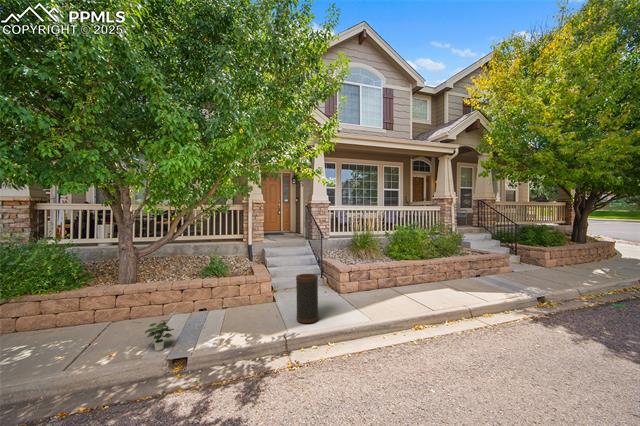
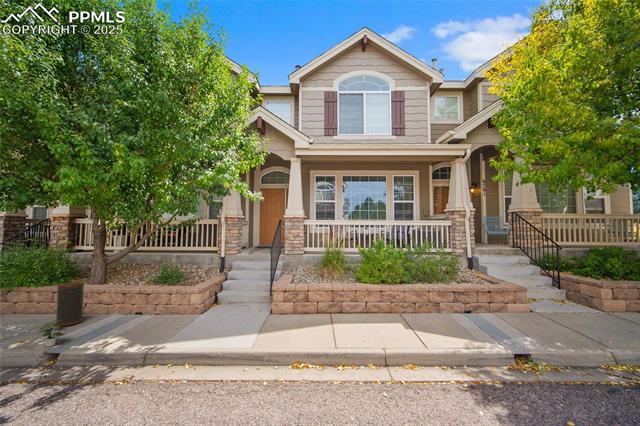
trash can: present [296,274,318,323] -> present [56,282,84,326]

